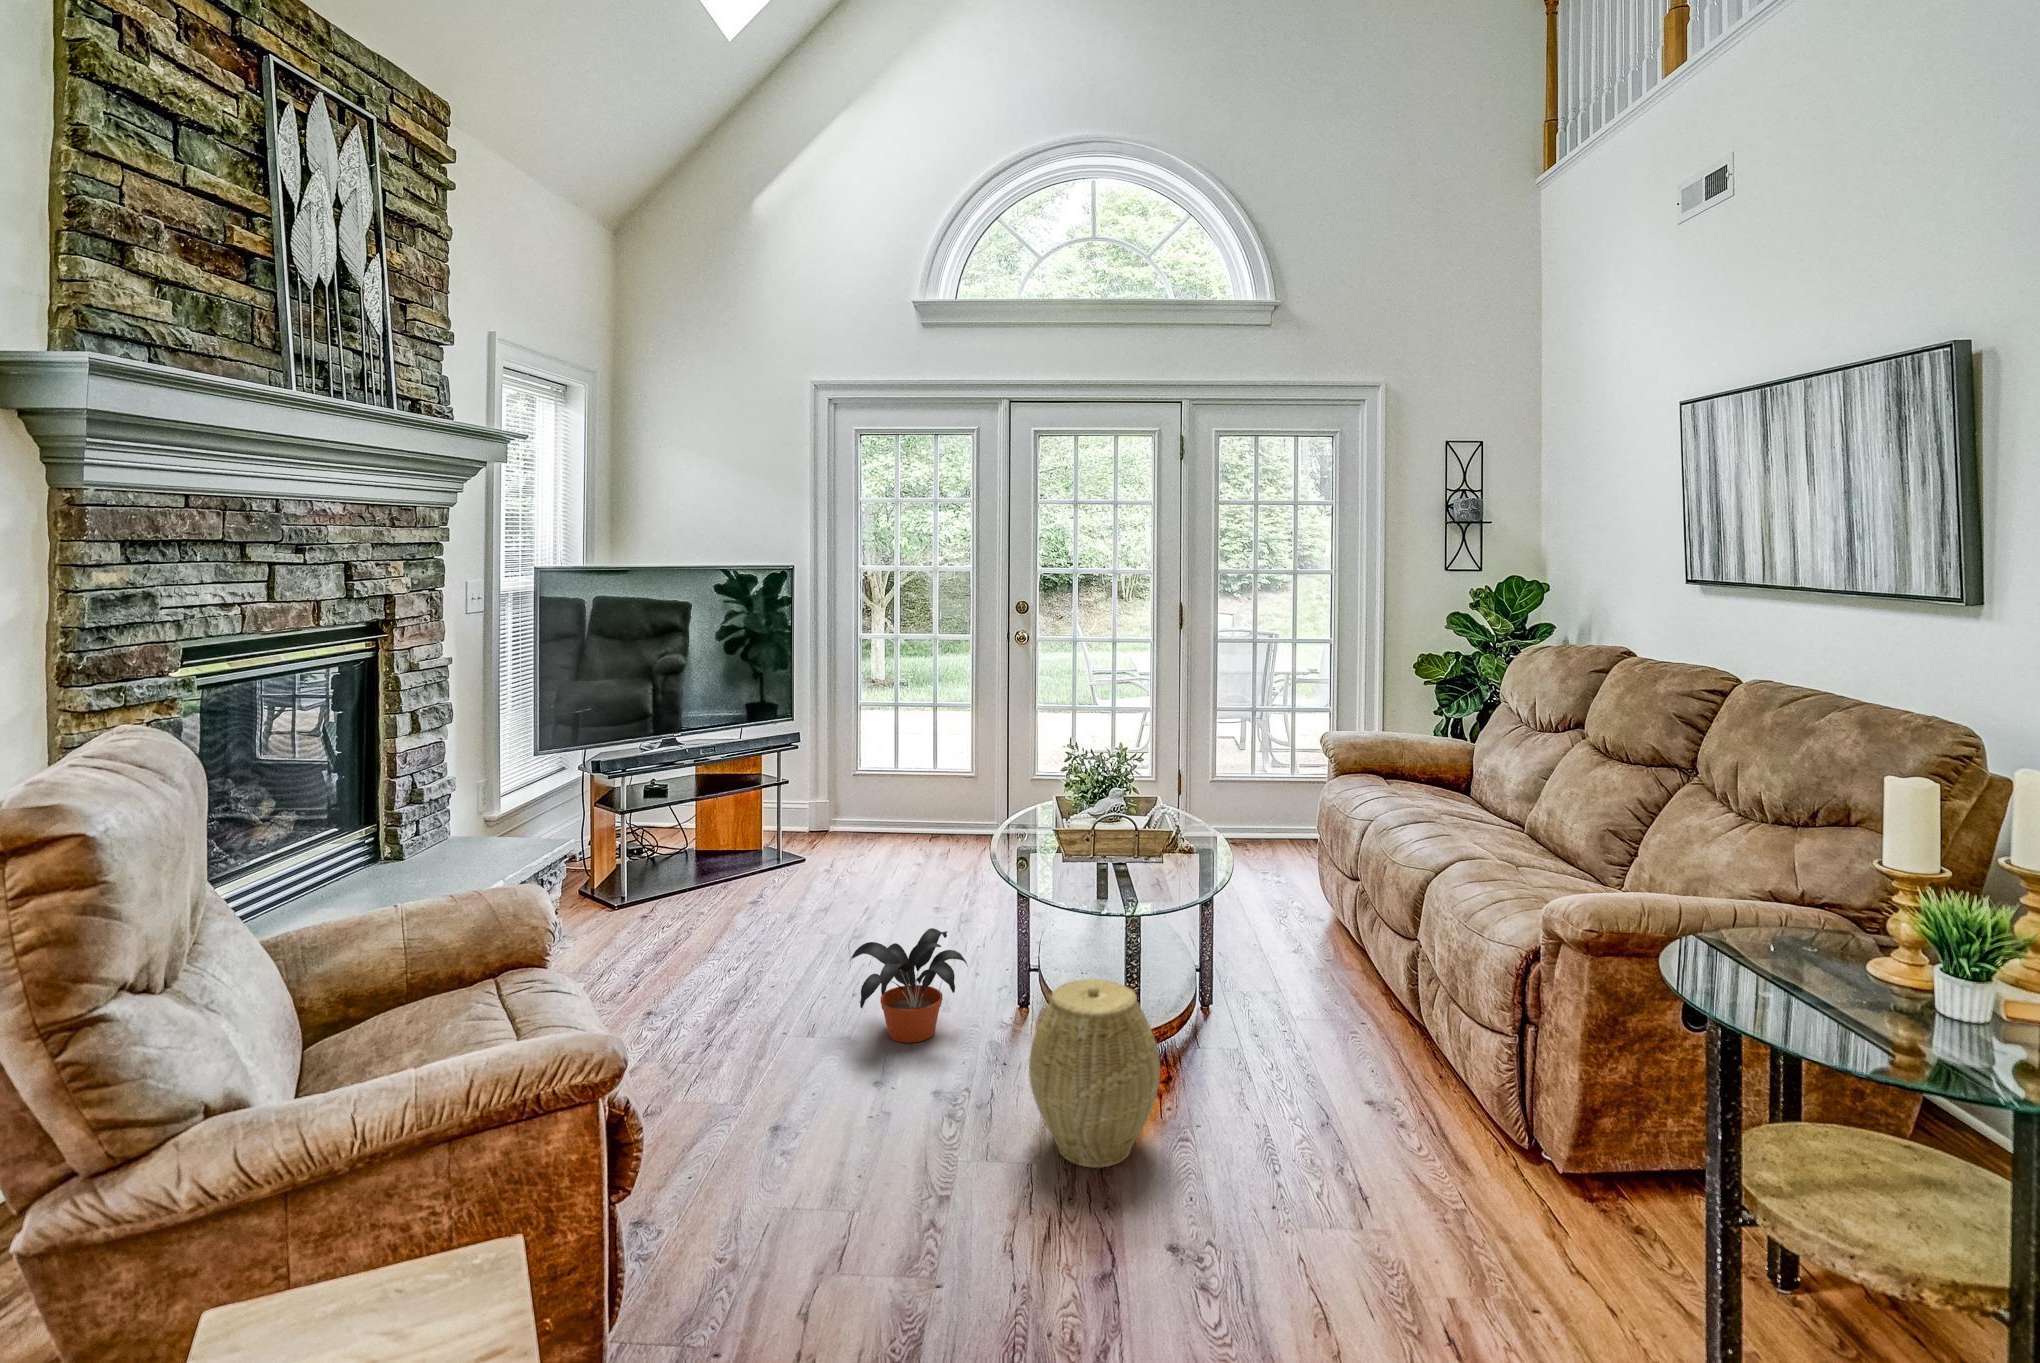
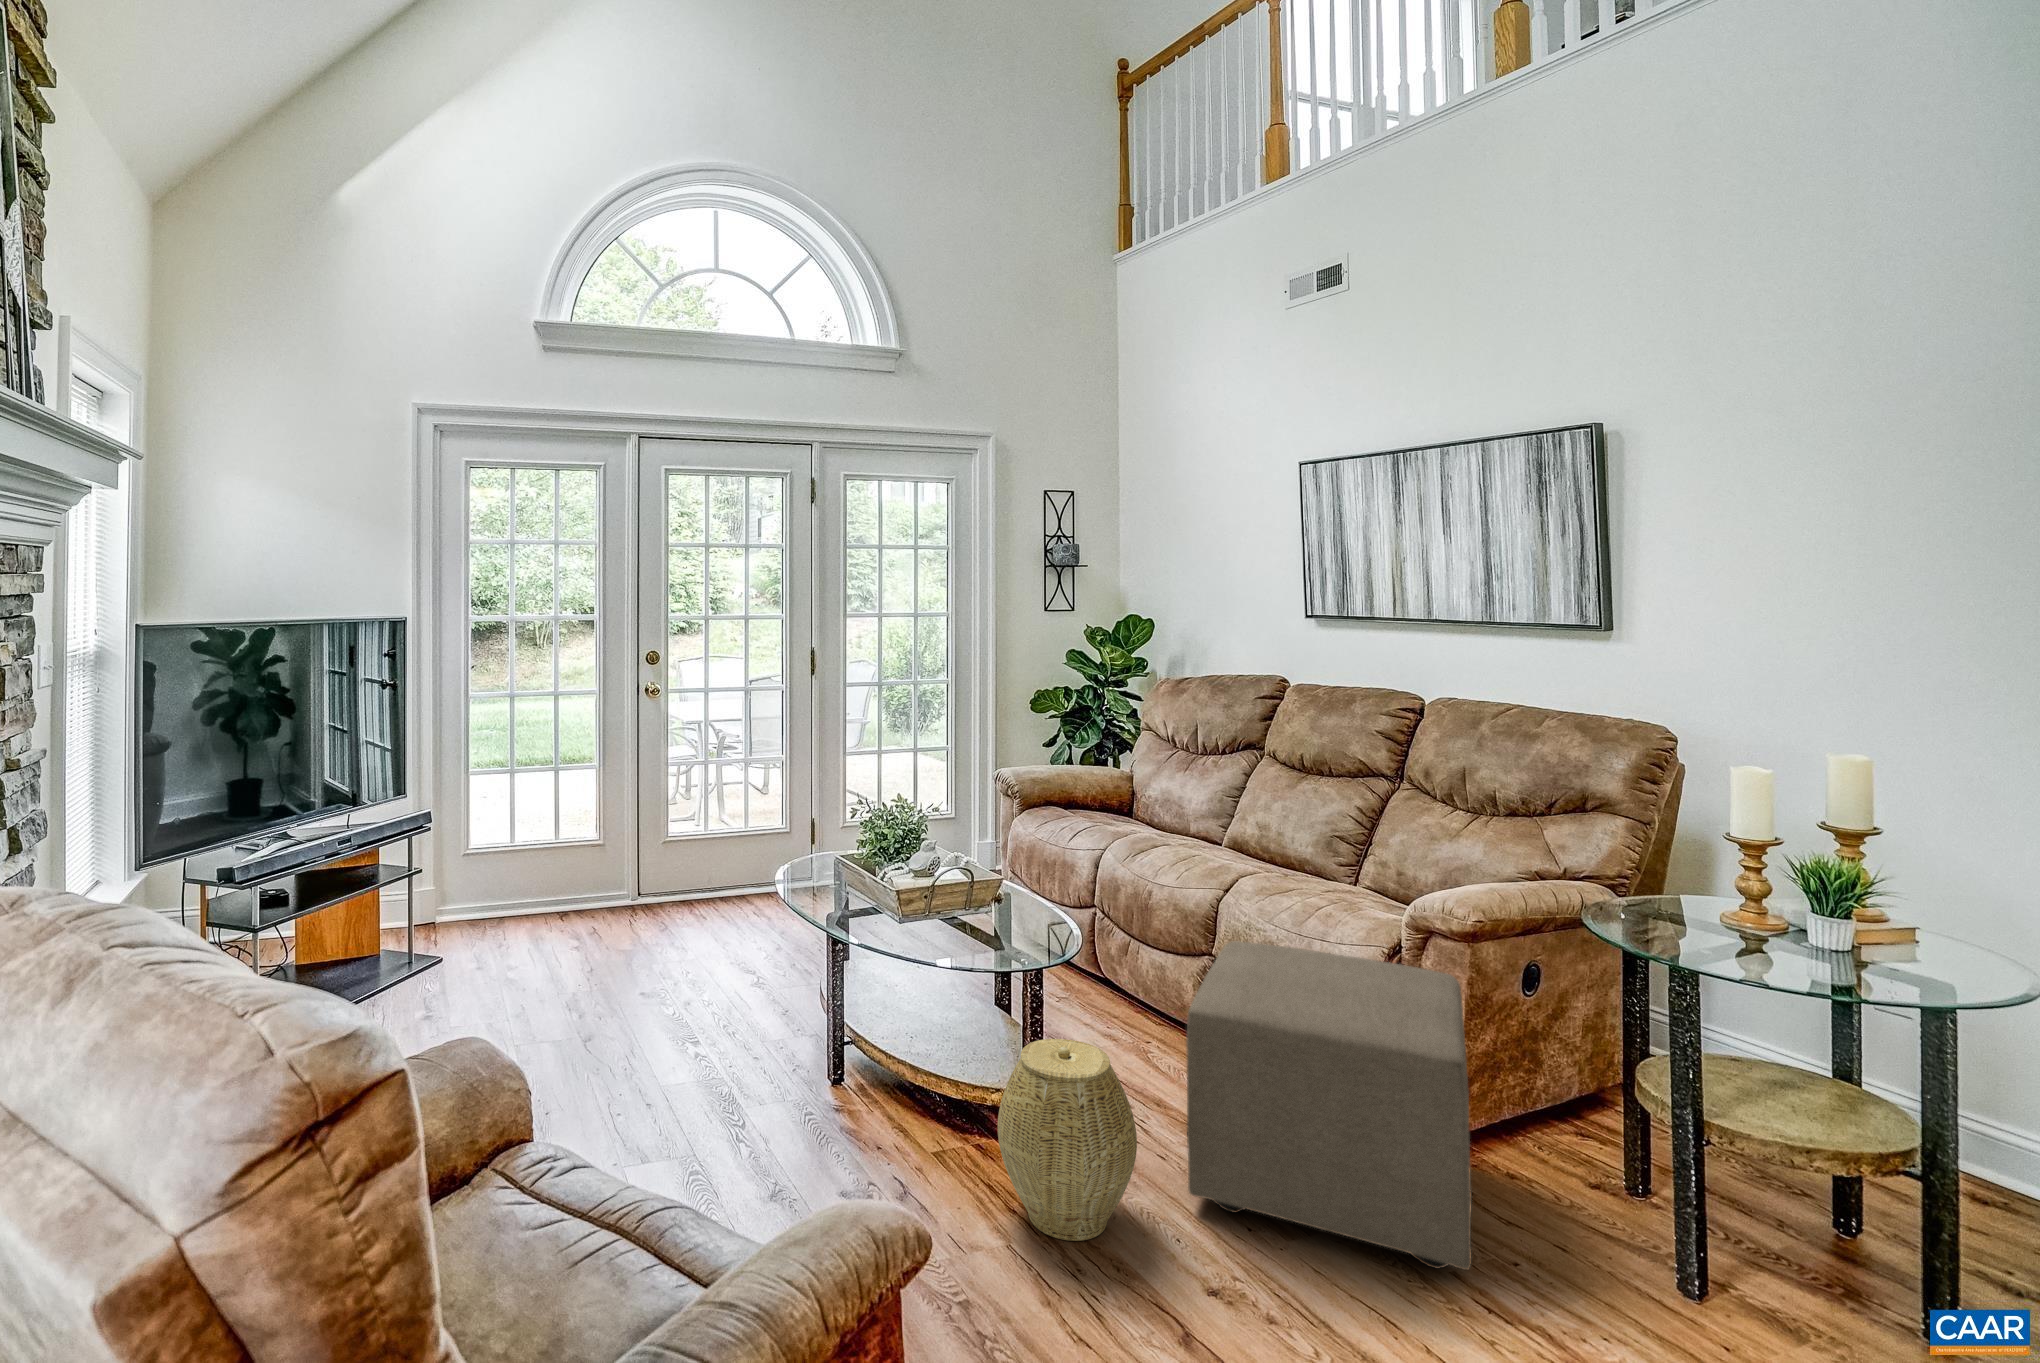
ottoman: none [1216,921,1573,1280] -> present [1186,941,1472,1270]
potted plant: present [850,928,968,1043] -> none [700,1013,838,1148]

